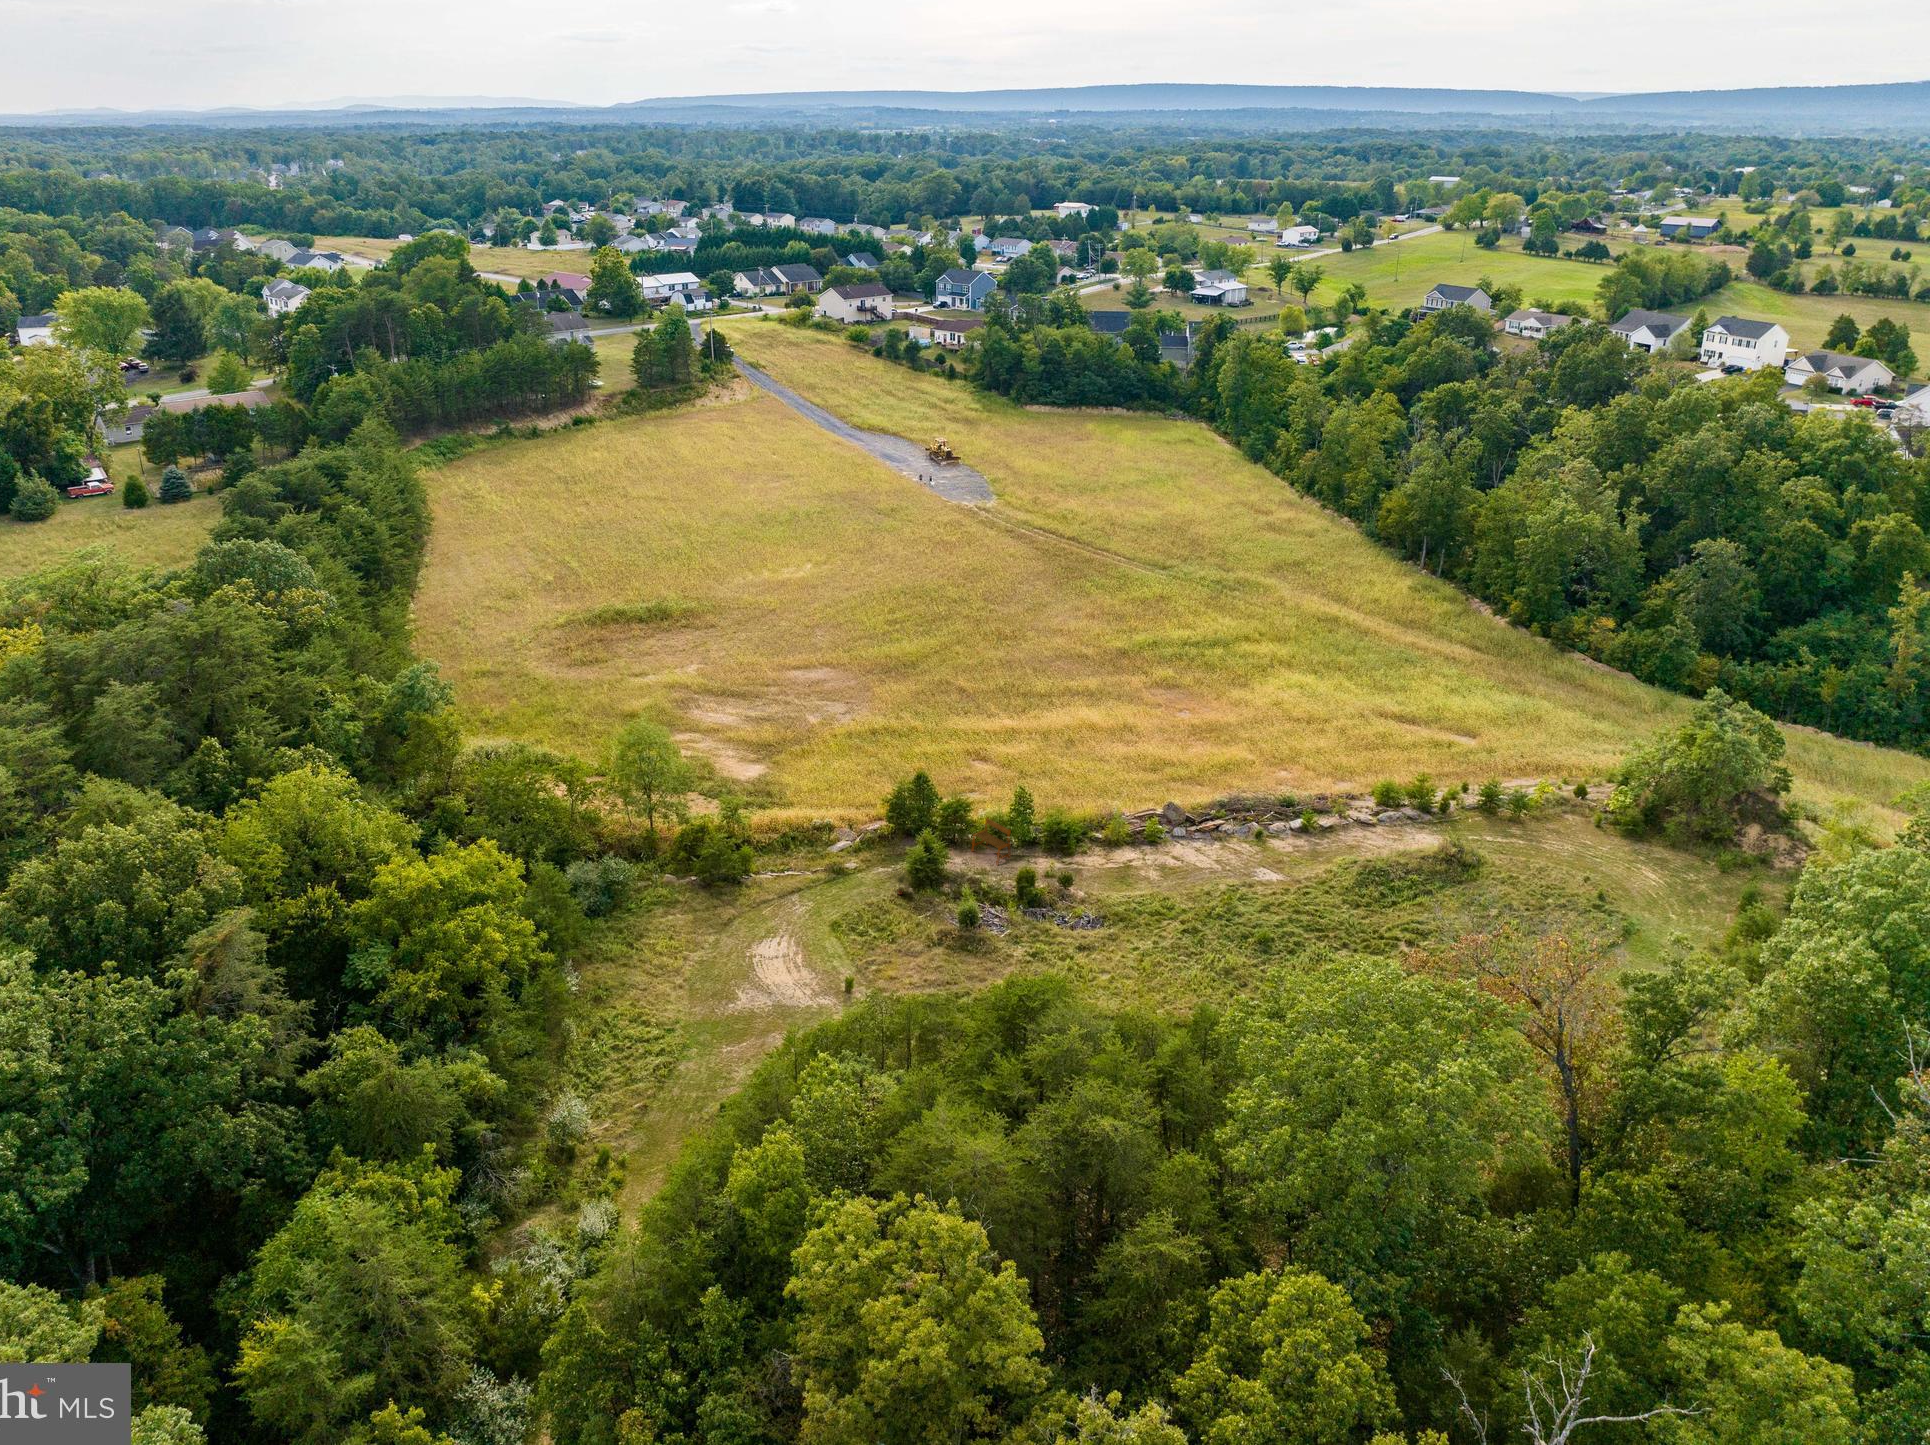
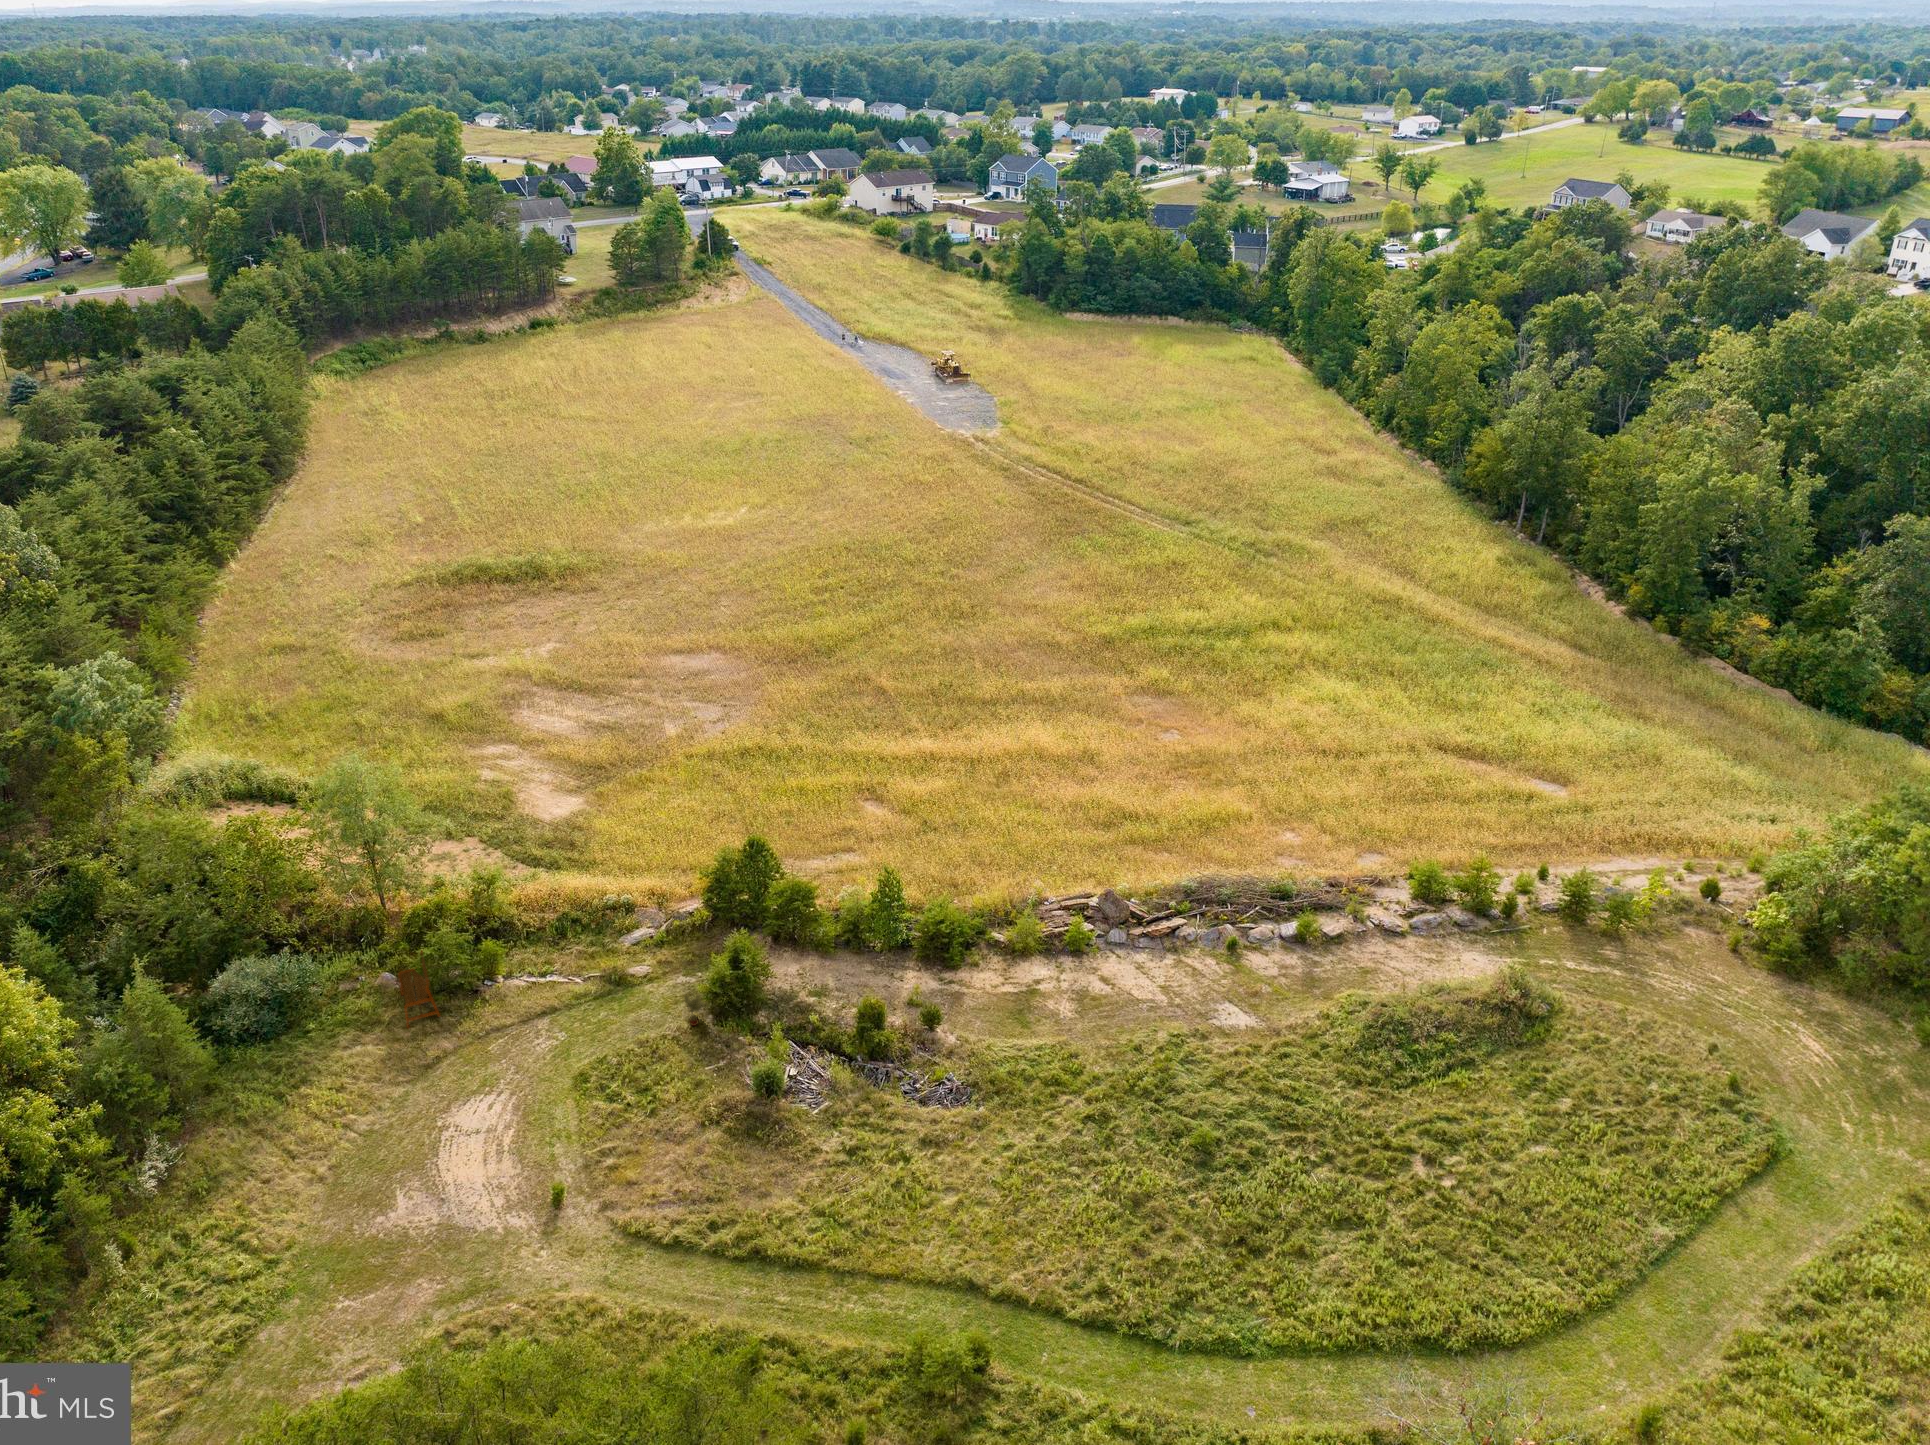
bench: present [972,818,1011,865] -> present [398,951,440,1028]

